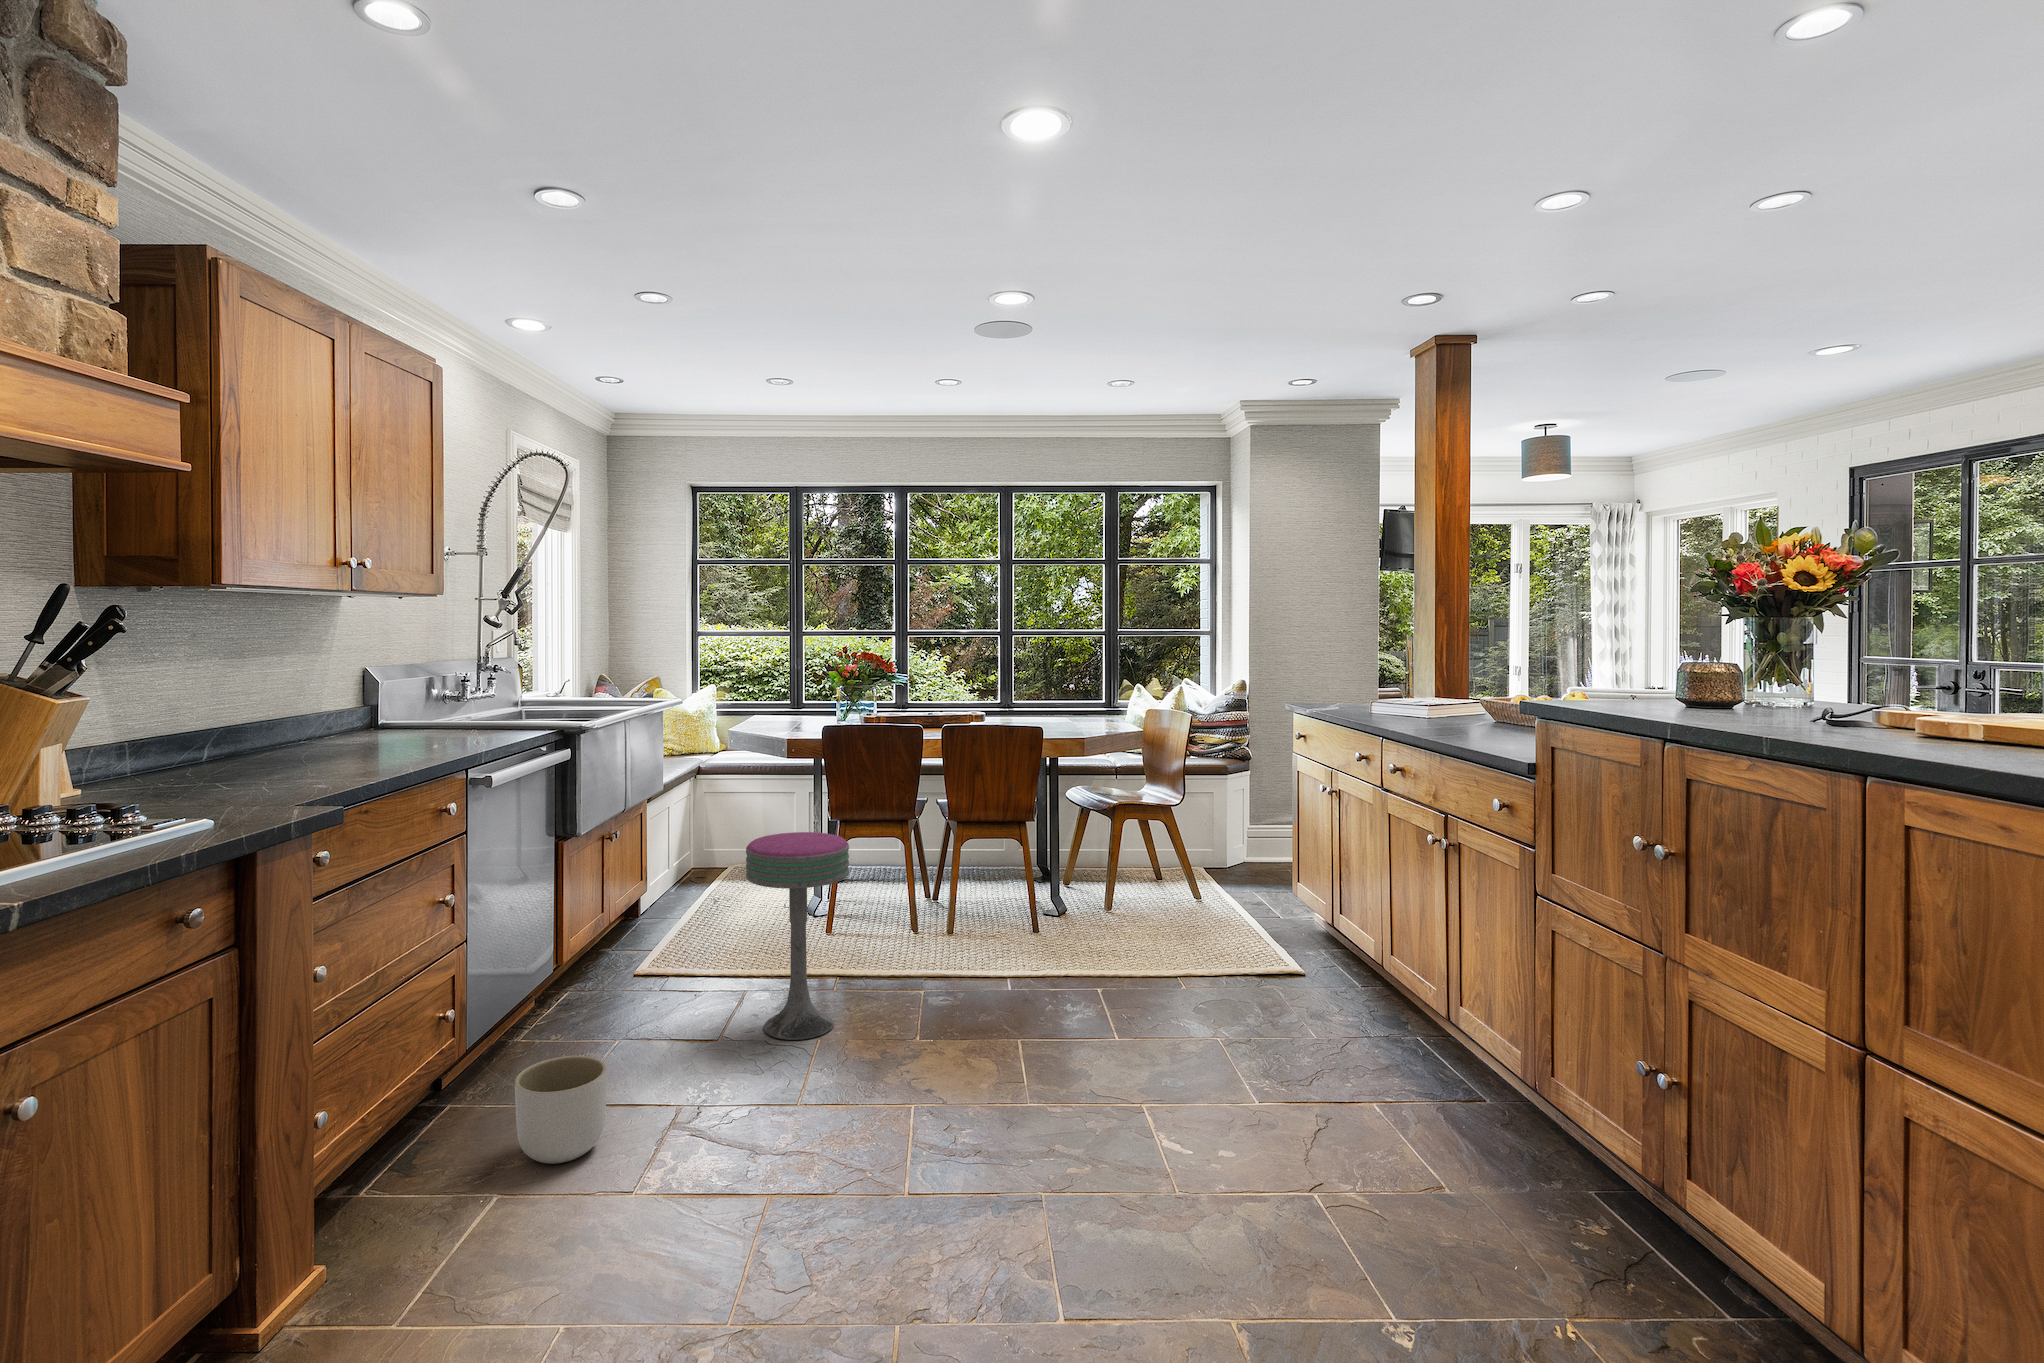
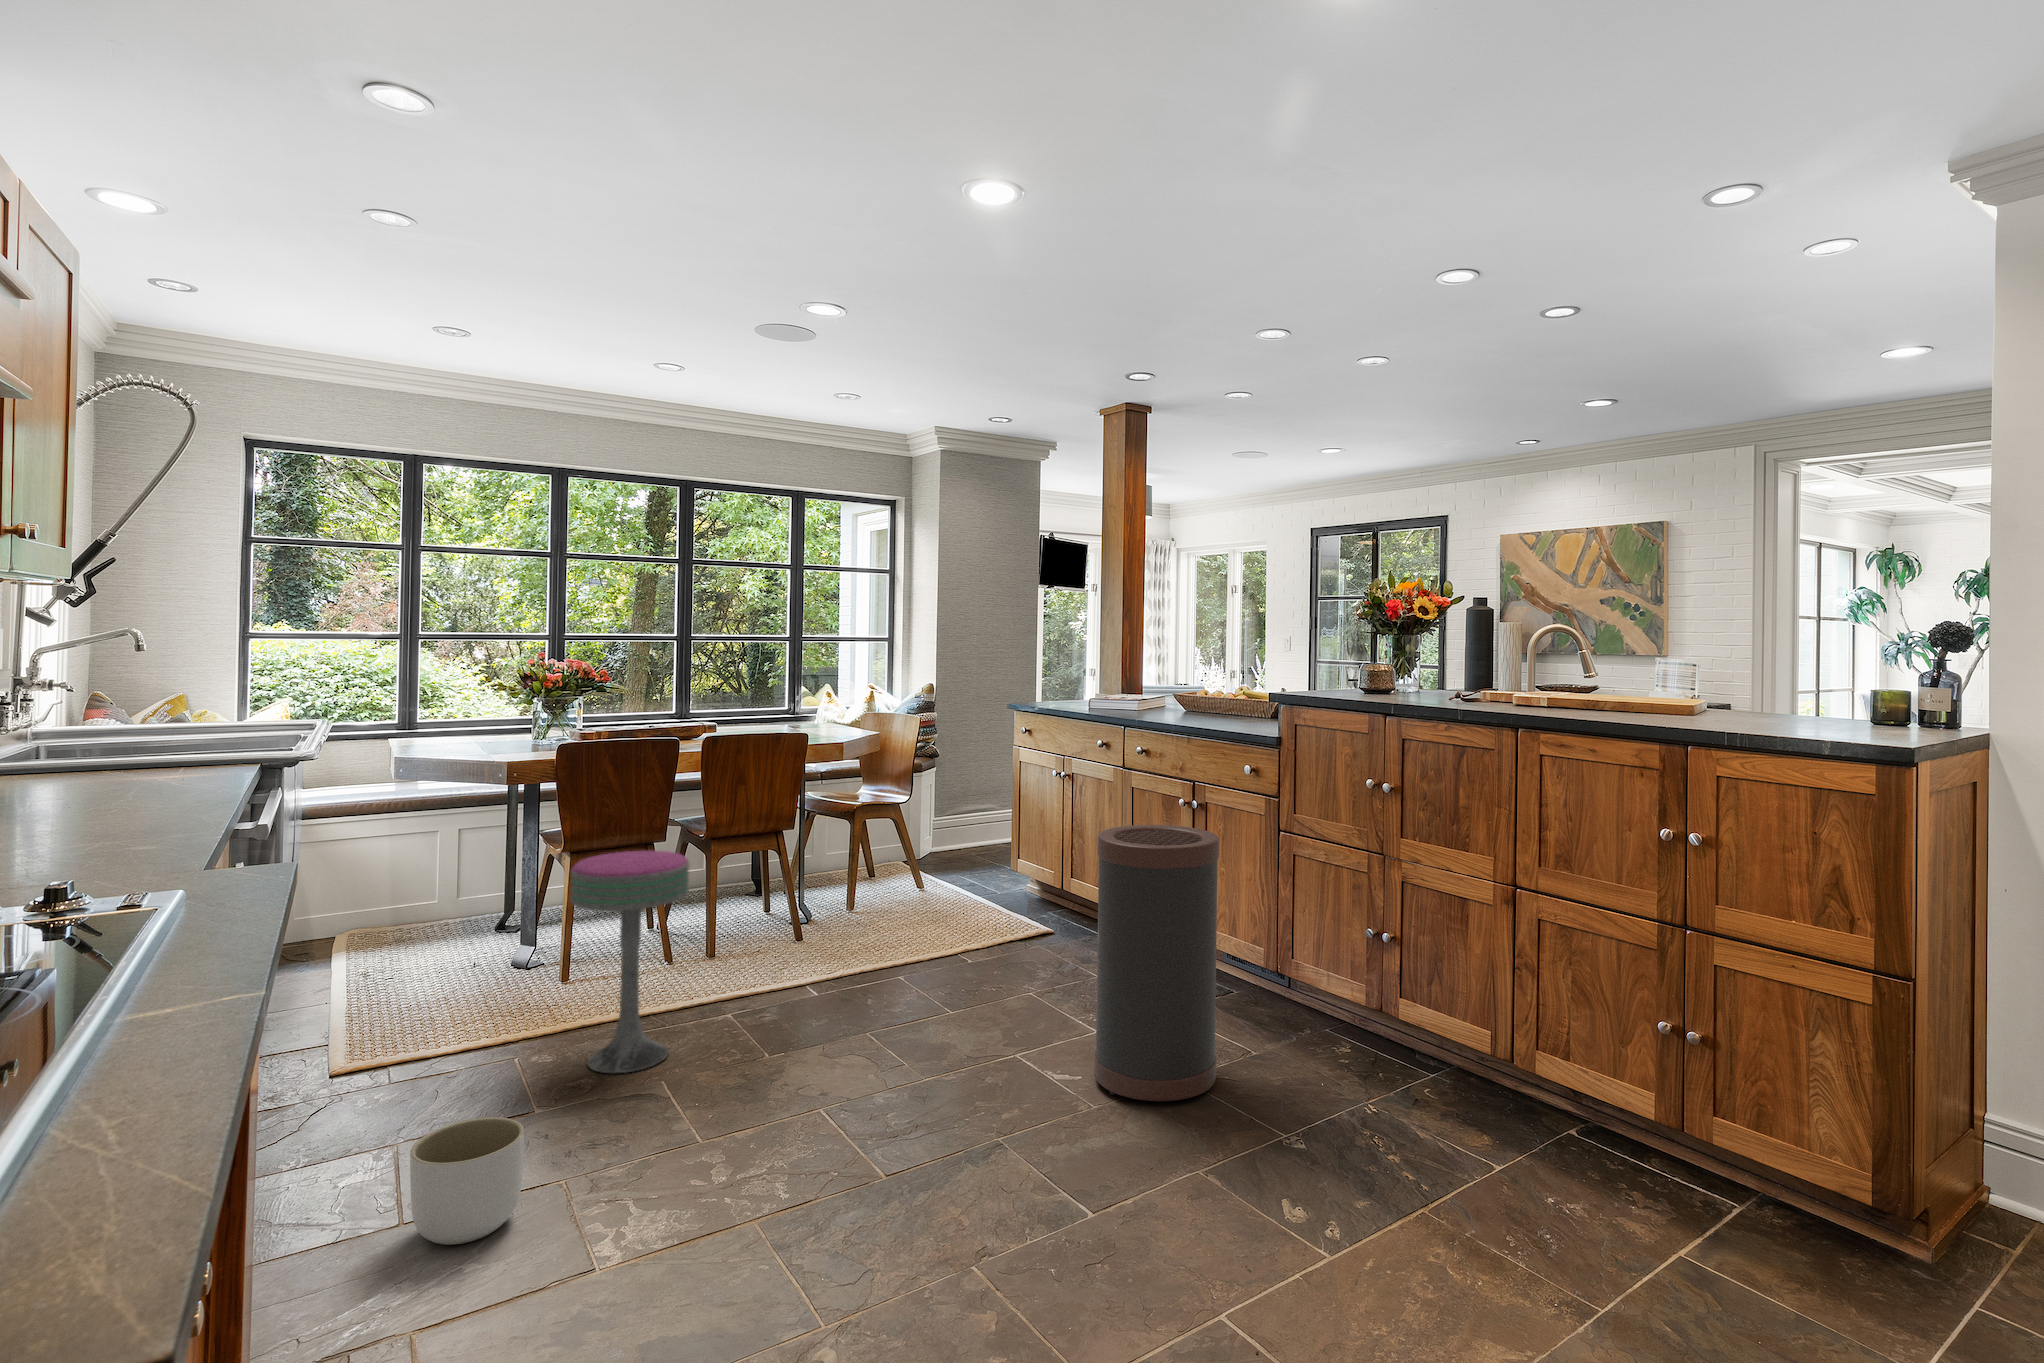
trash can: none [1199,864,1363,1232] -> present [1094,825,1219,1101]

